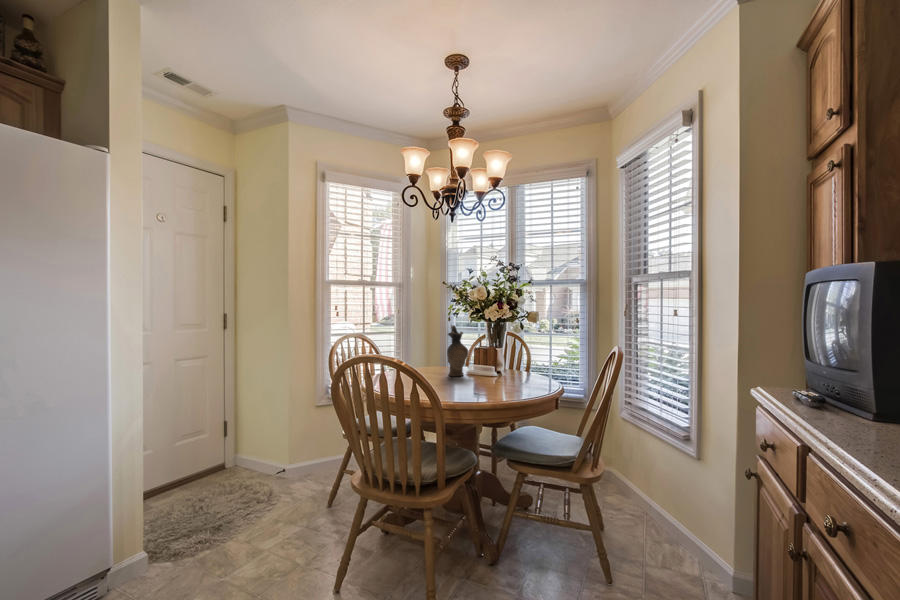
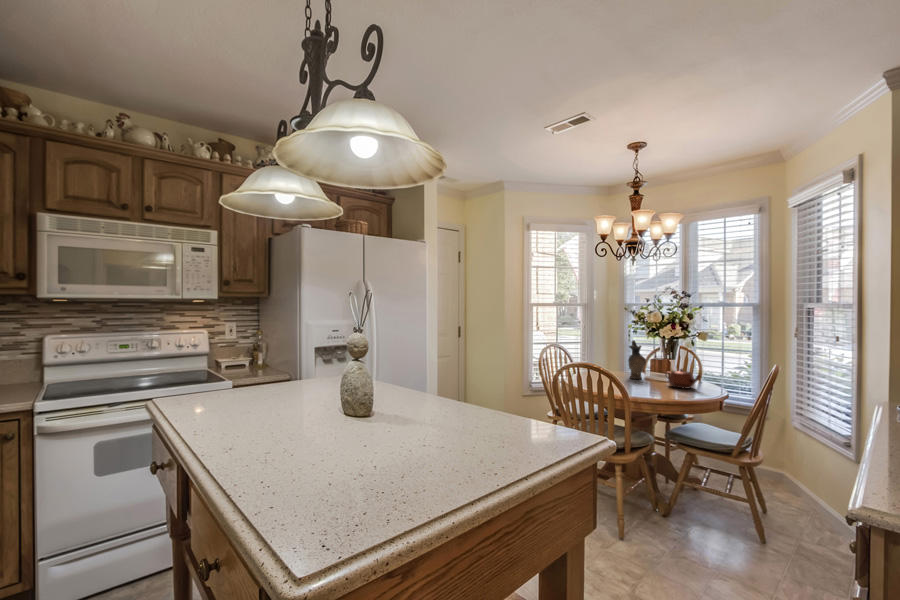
teapot: none [491,359,534,386] -> present [666,369,700,388]

